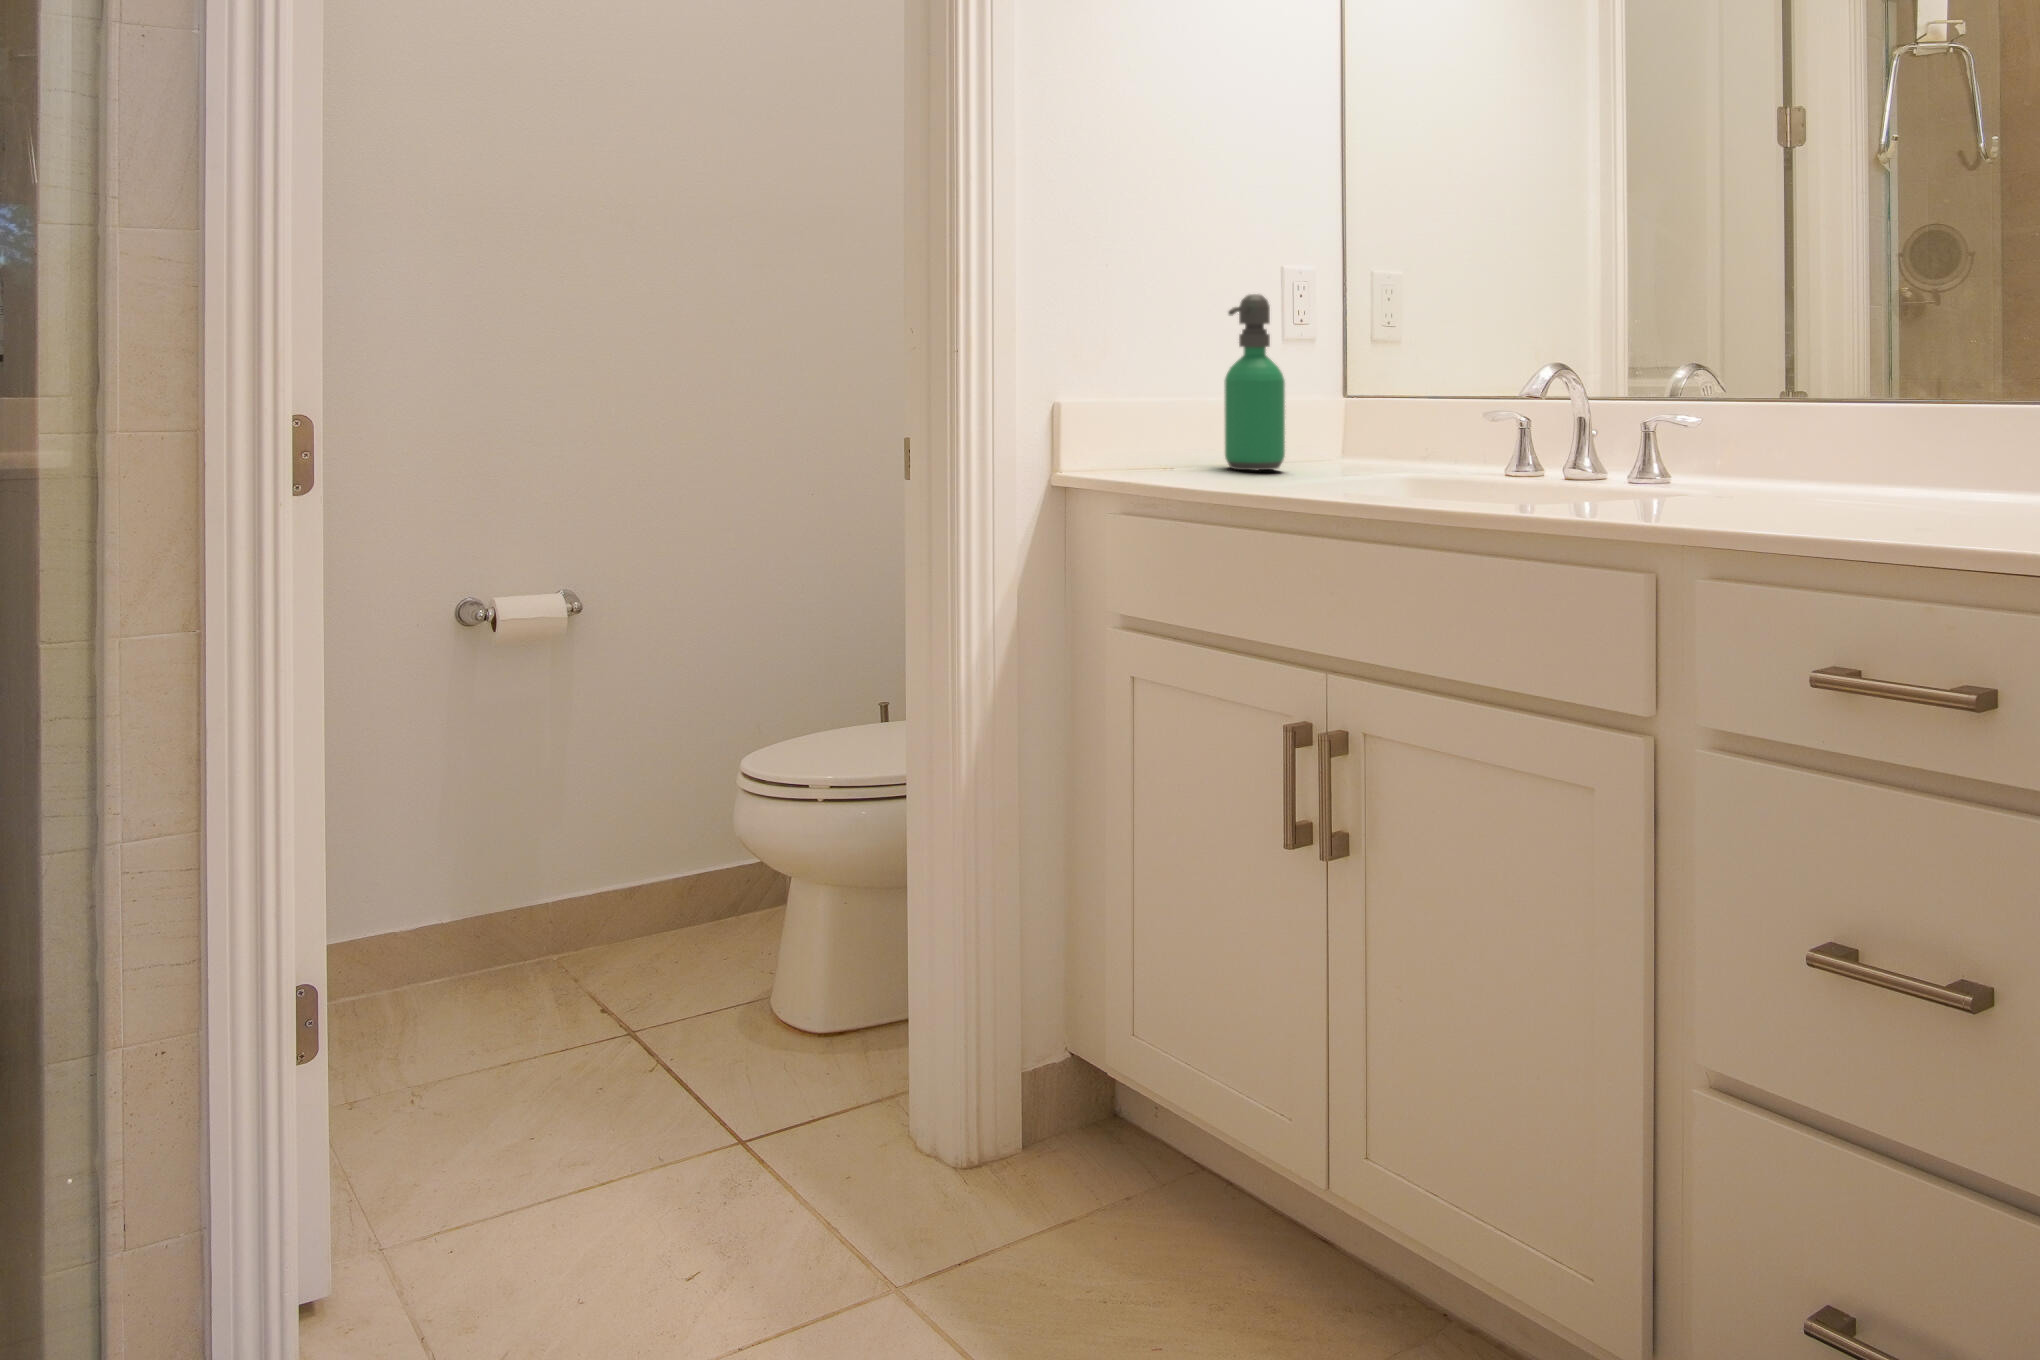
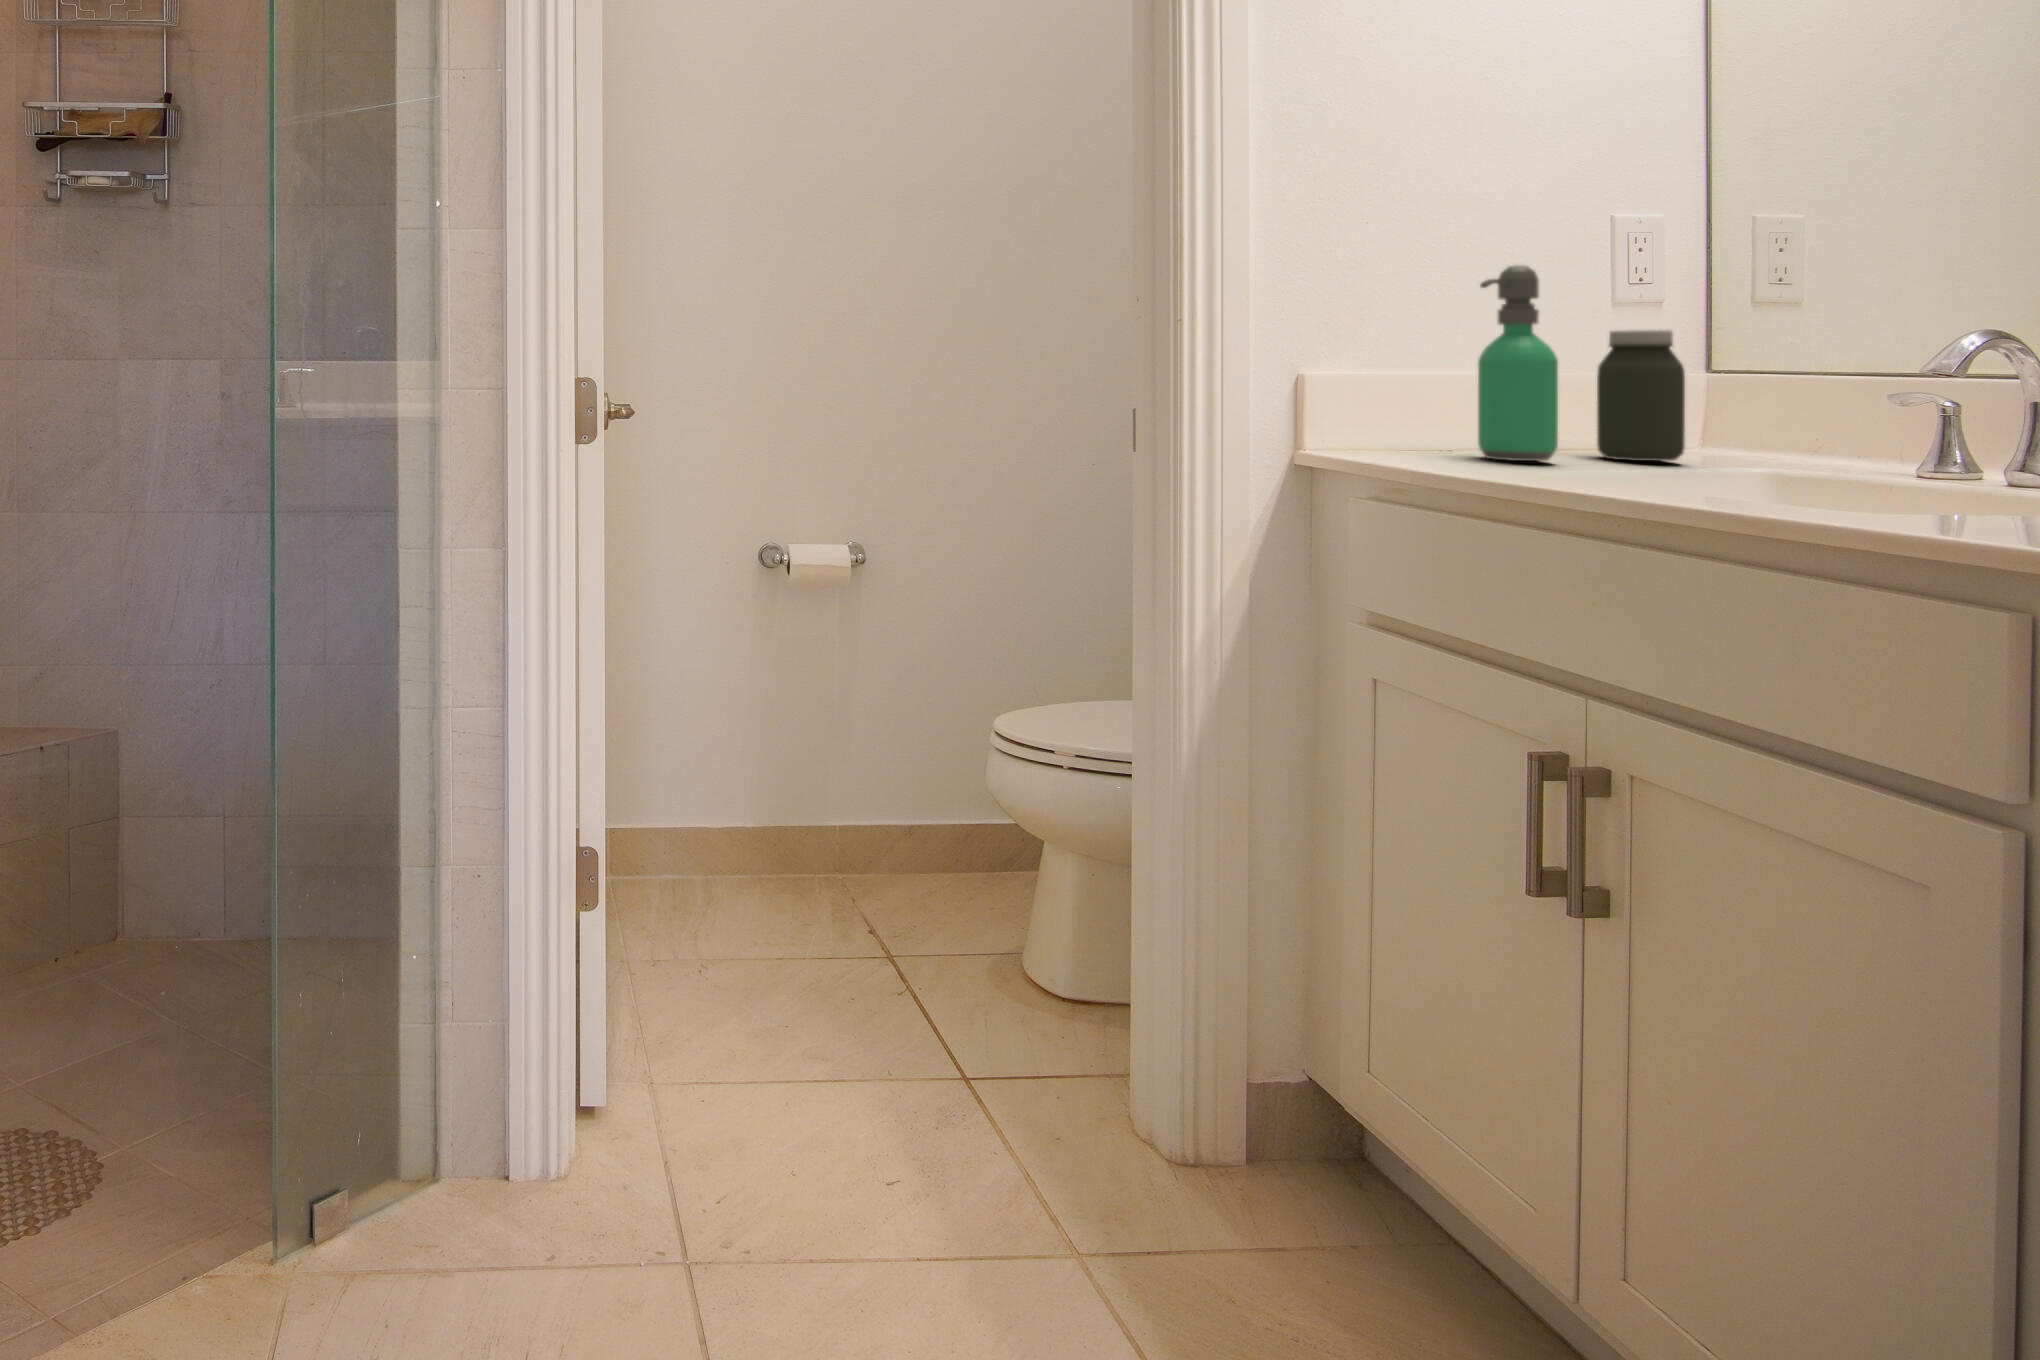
jar: none [1307,350,1368,464] -> present [1597,330,1685,461]

